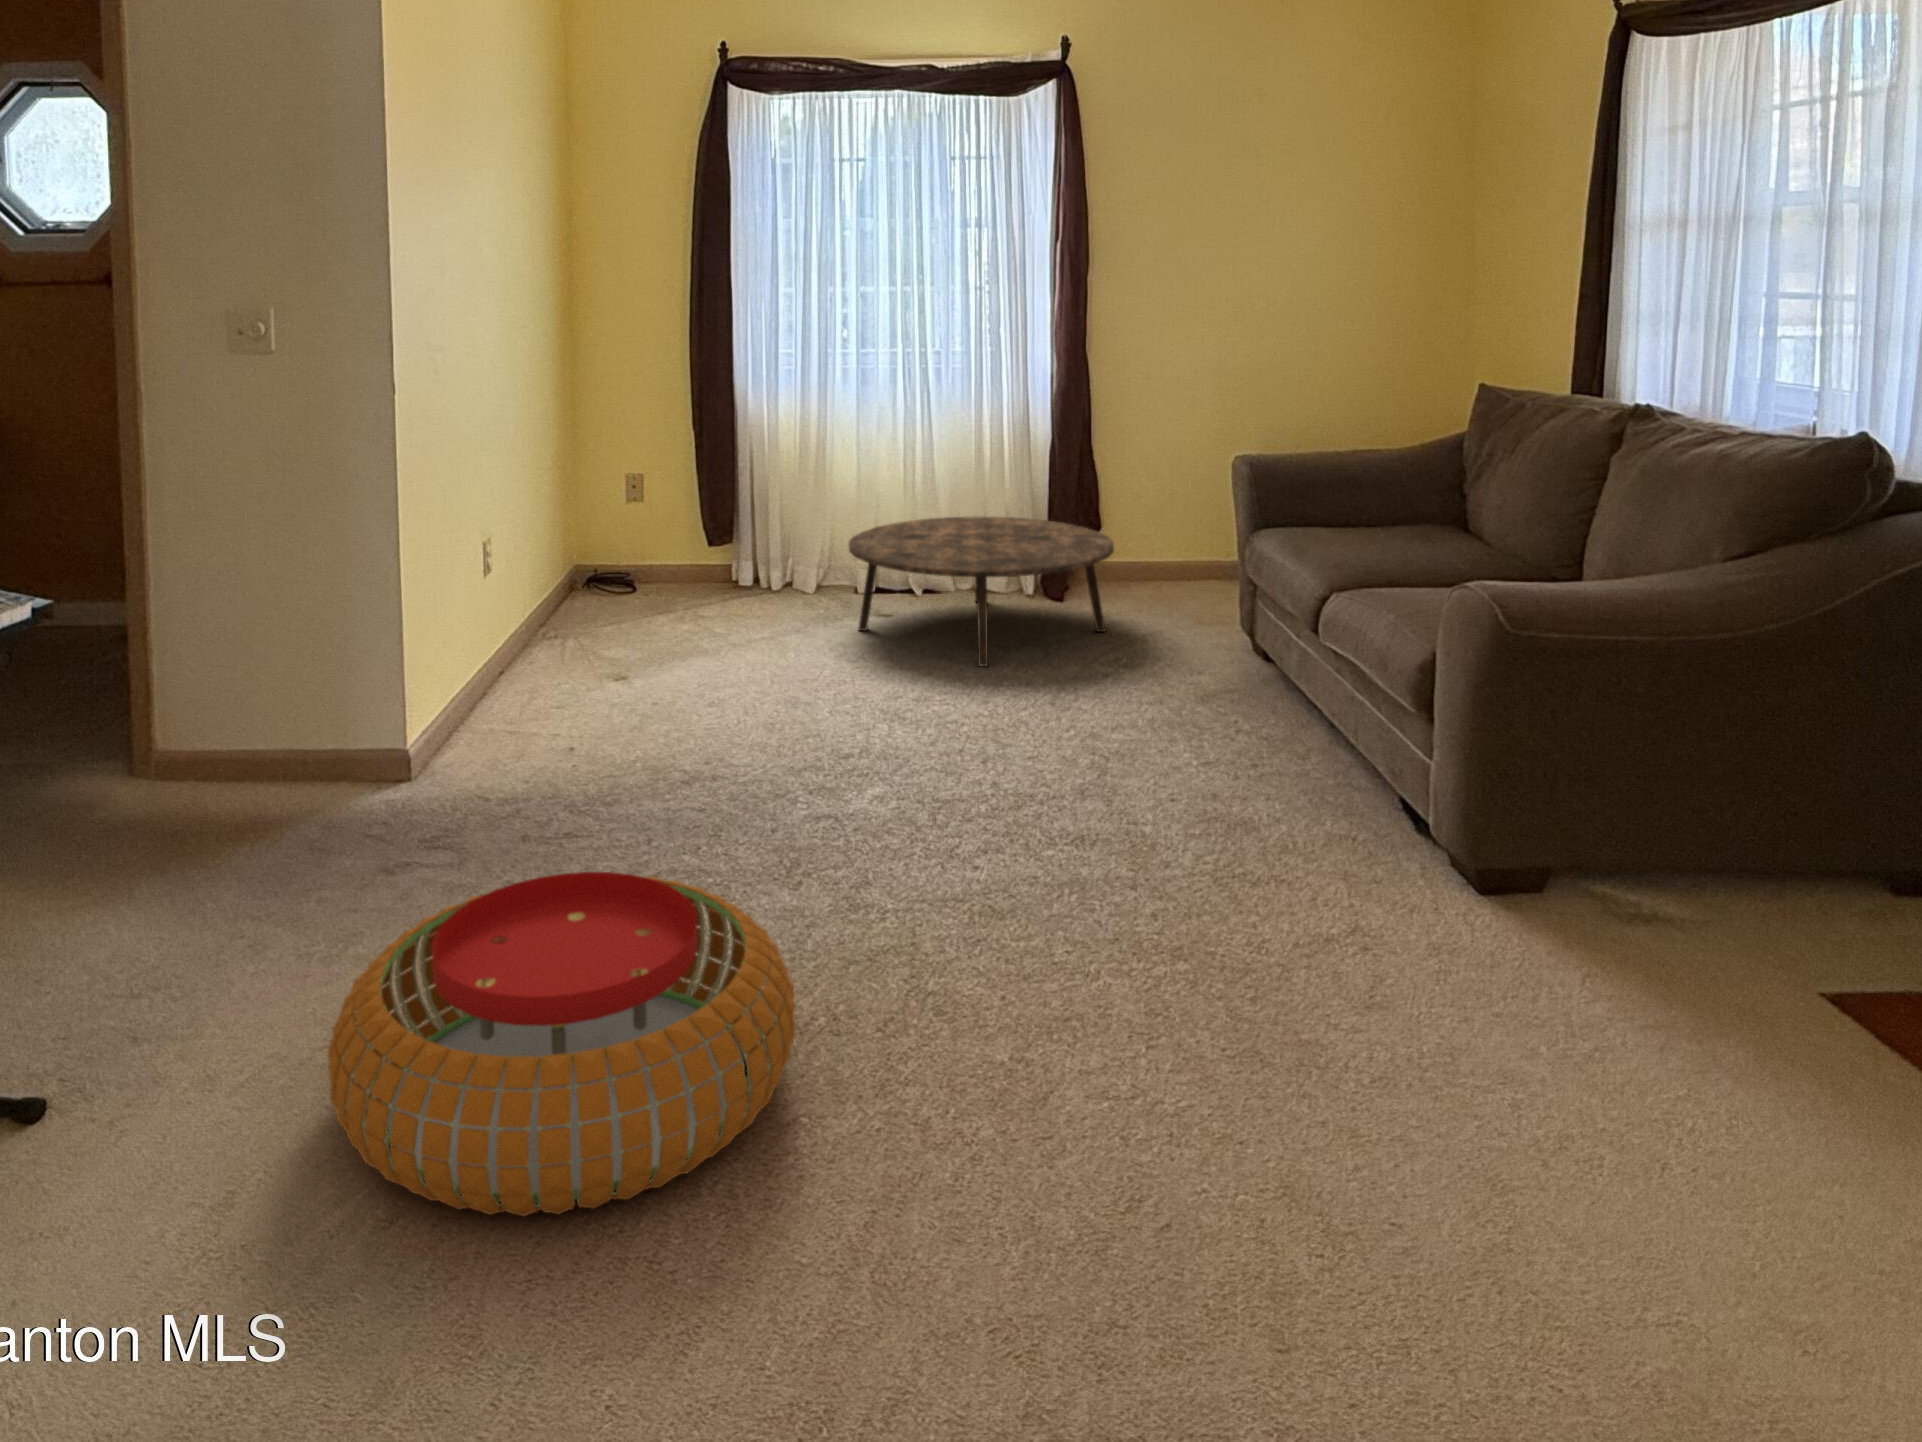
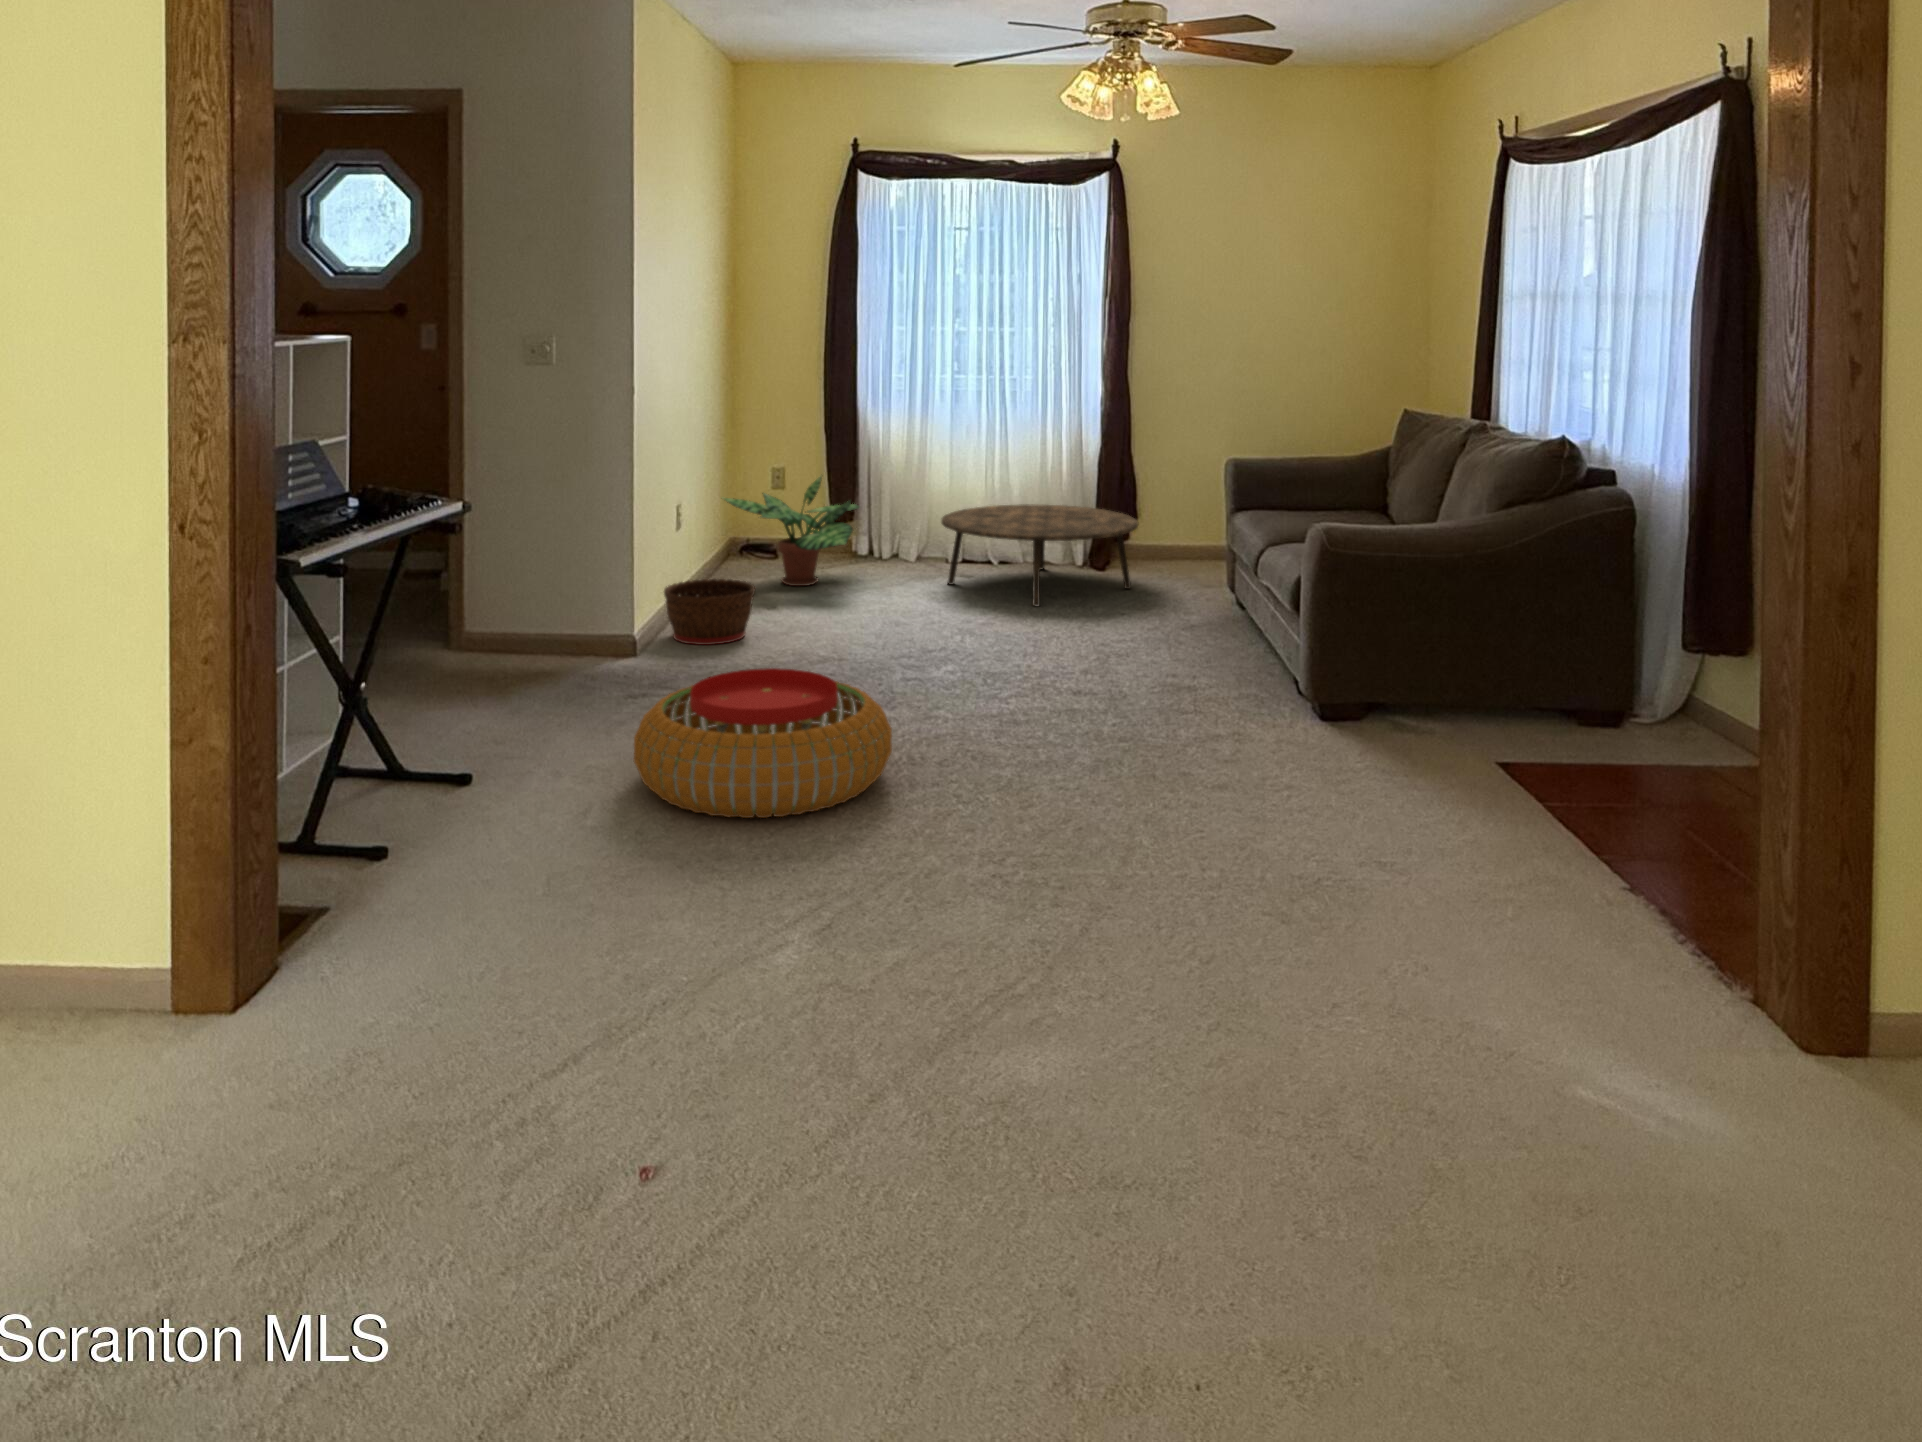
potted plant: none [549,487,741,639] -> present [724,476,860,586]
basket: none [455,650,589,755] -> present [664,579,755,645]

